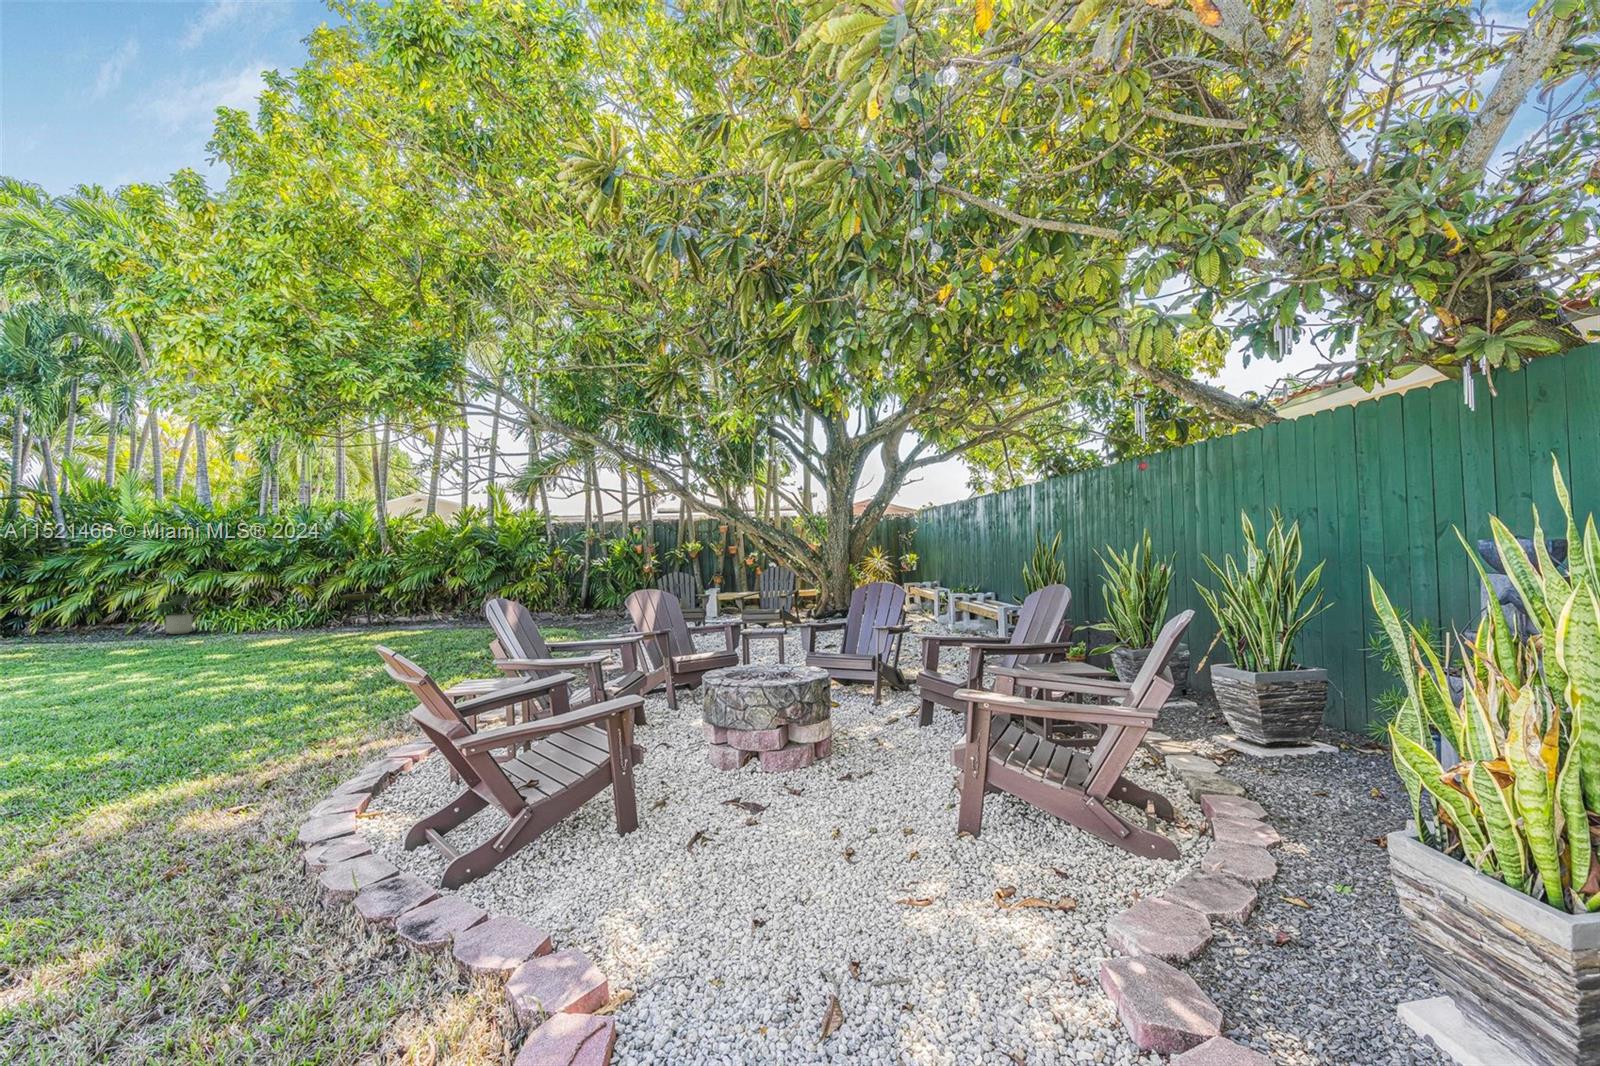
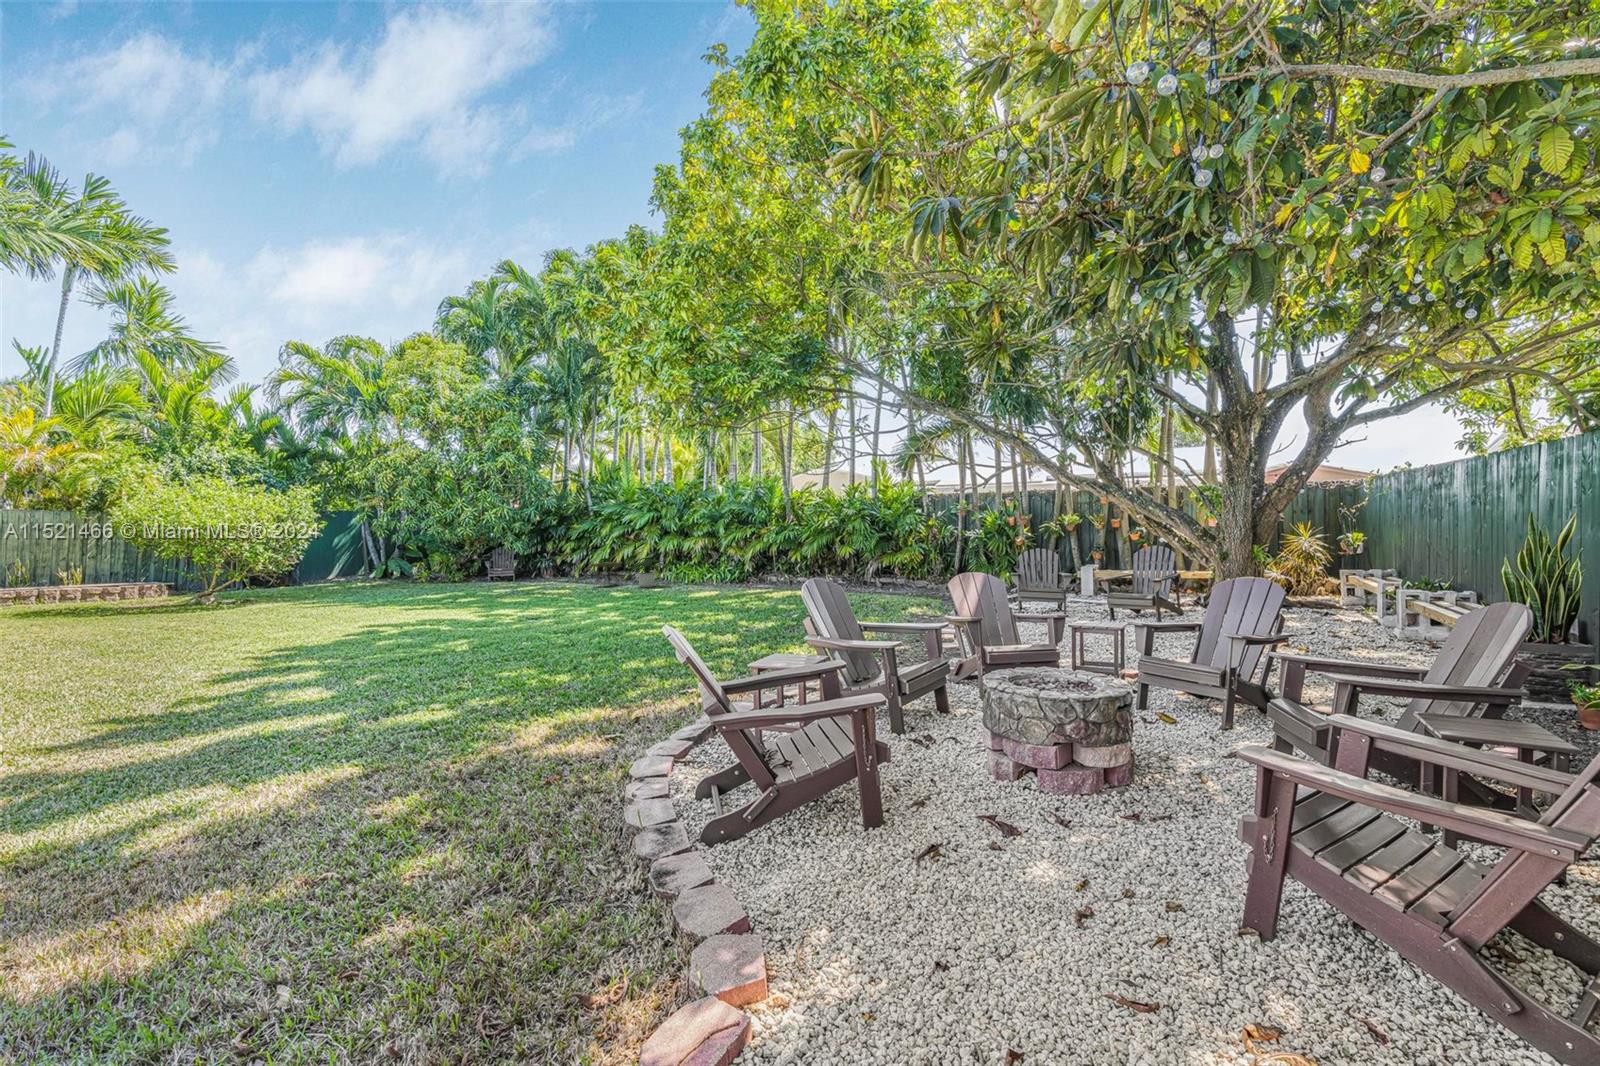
side table: present [342,594,373,623] -> present [591,562,622,582]

